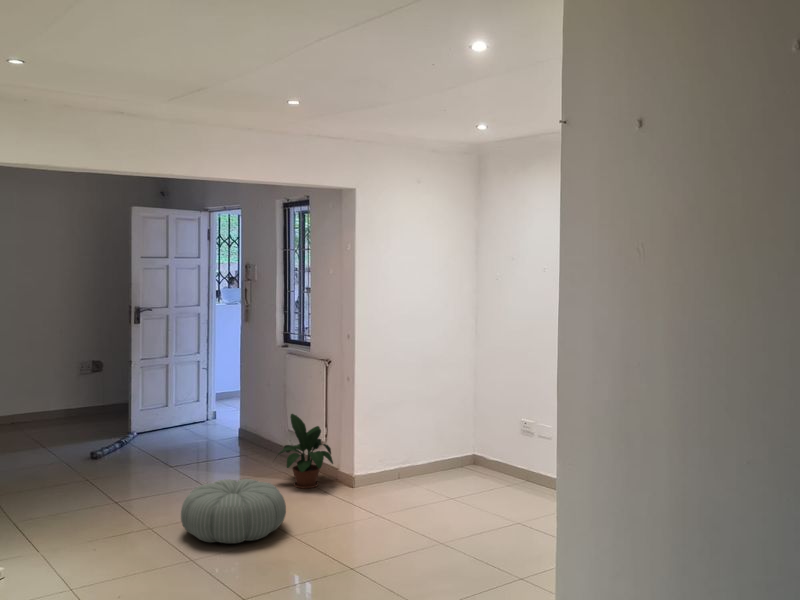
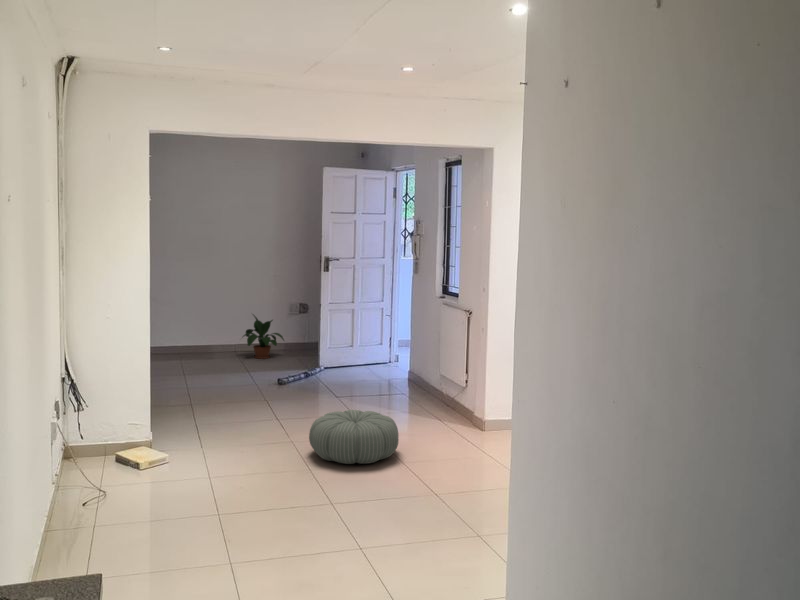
potted plant: present [278,414,333,488] -> present [243,315,284,359]

